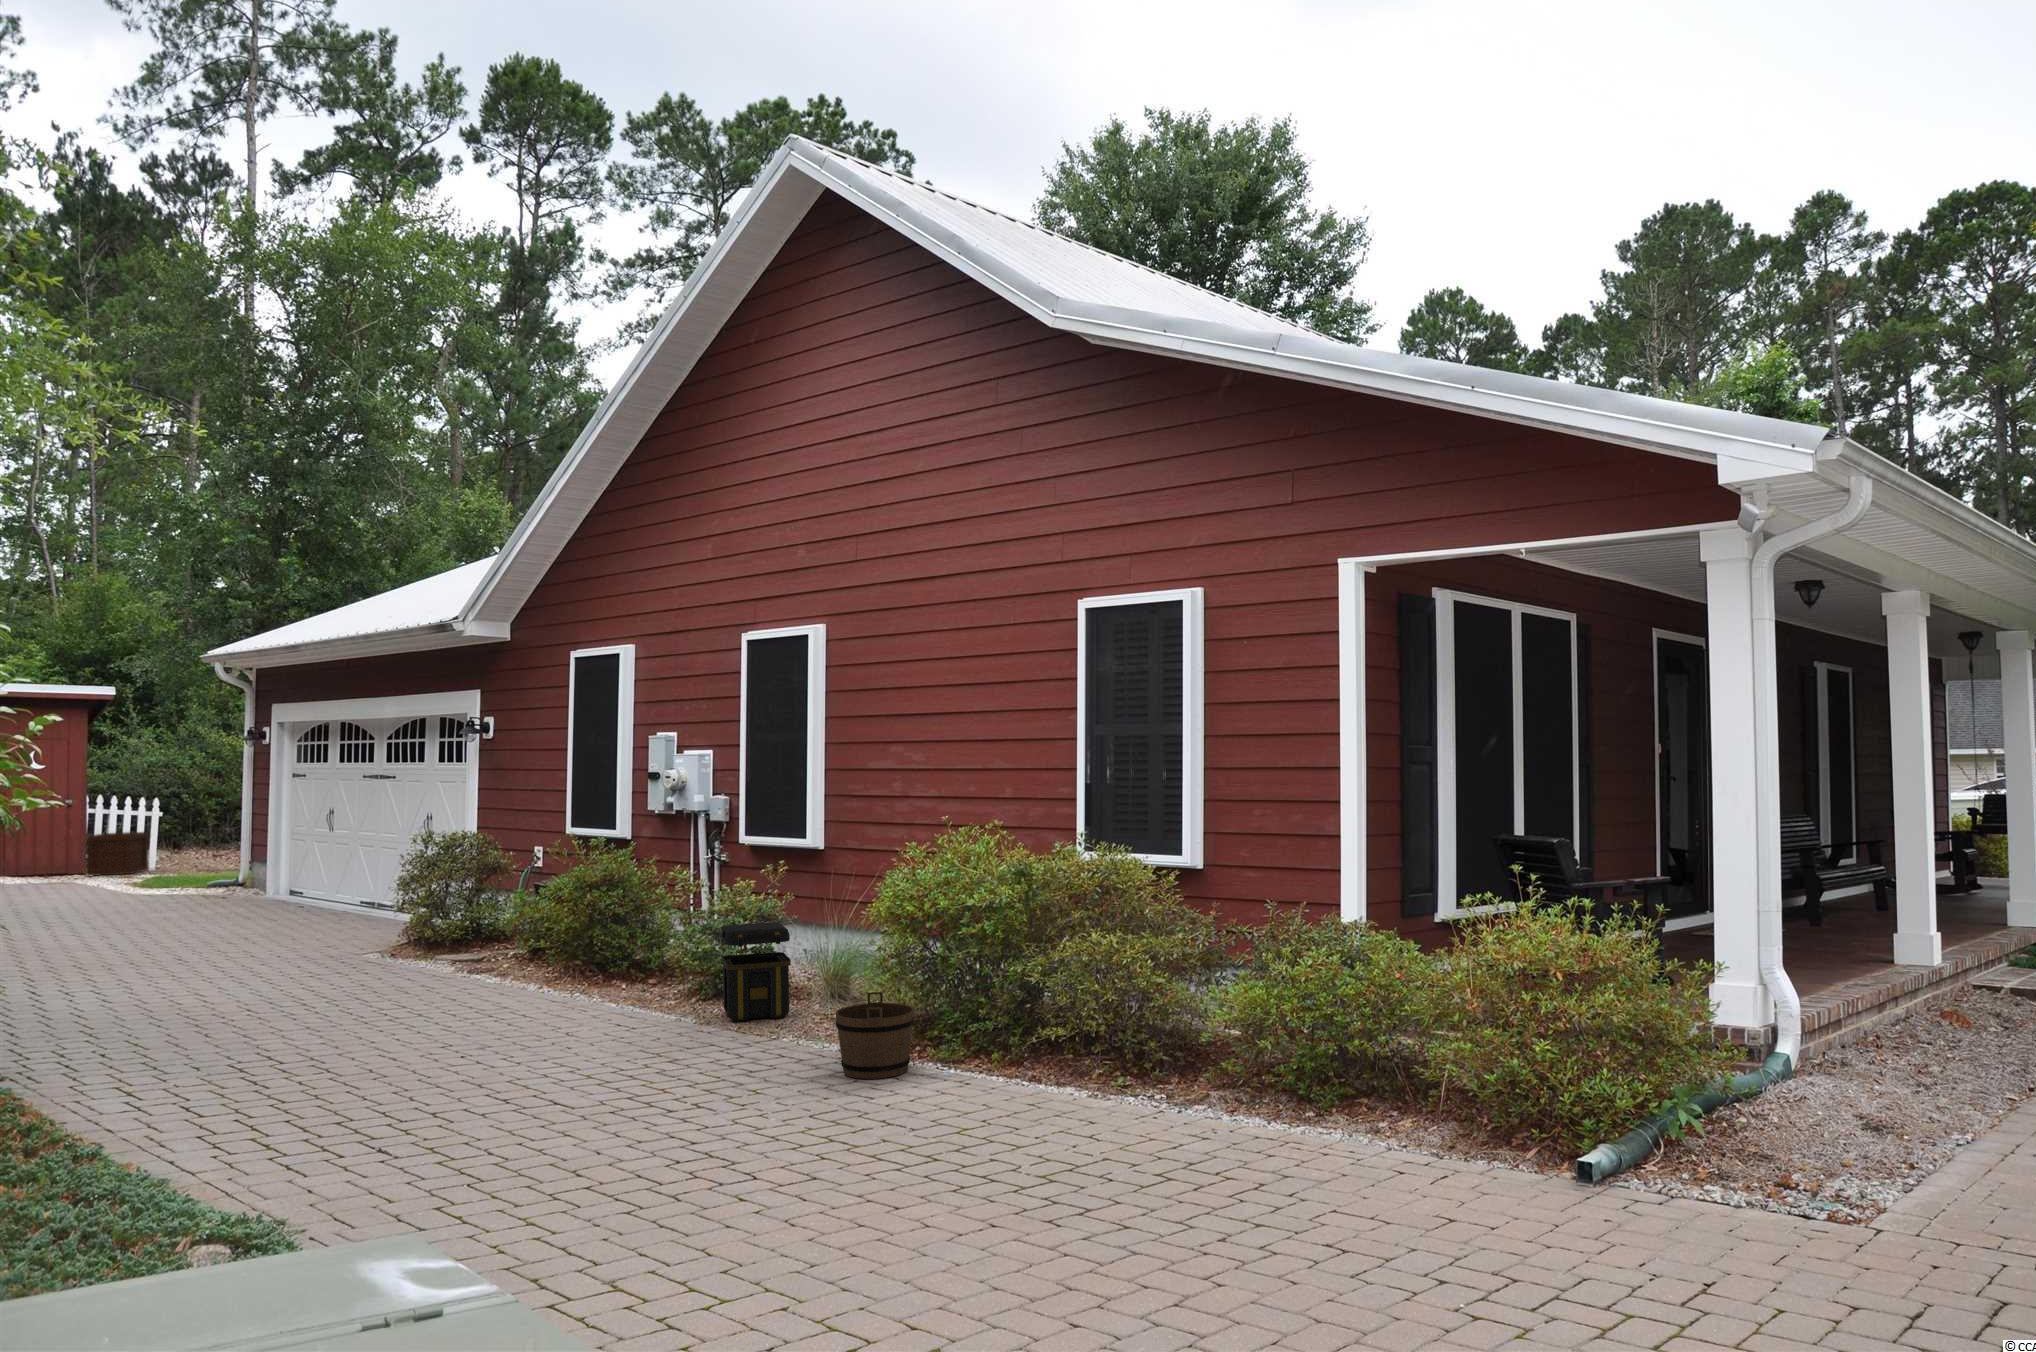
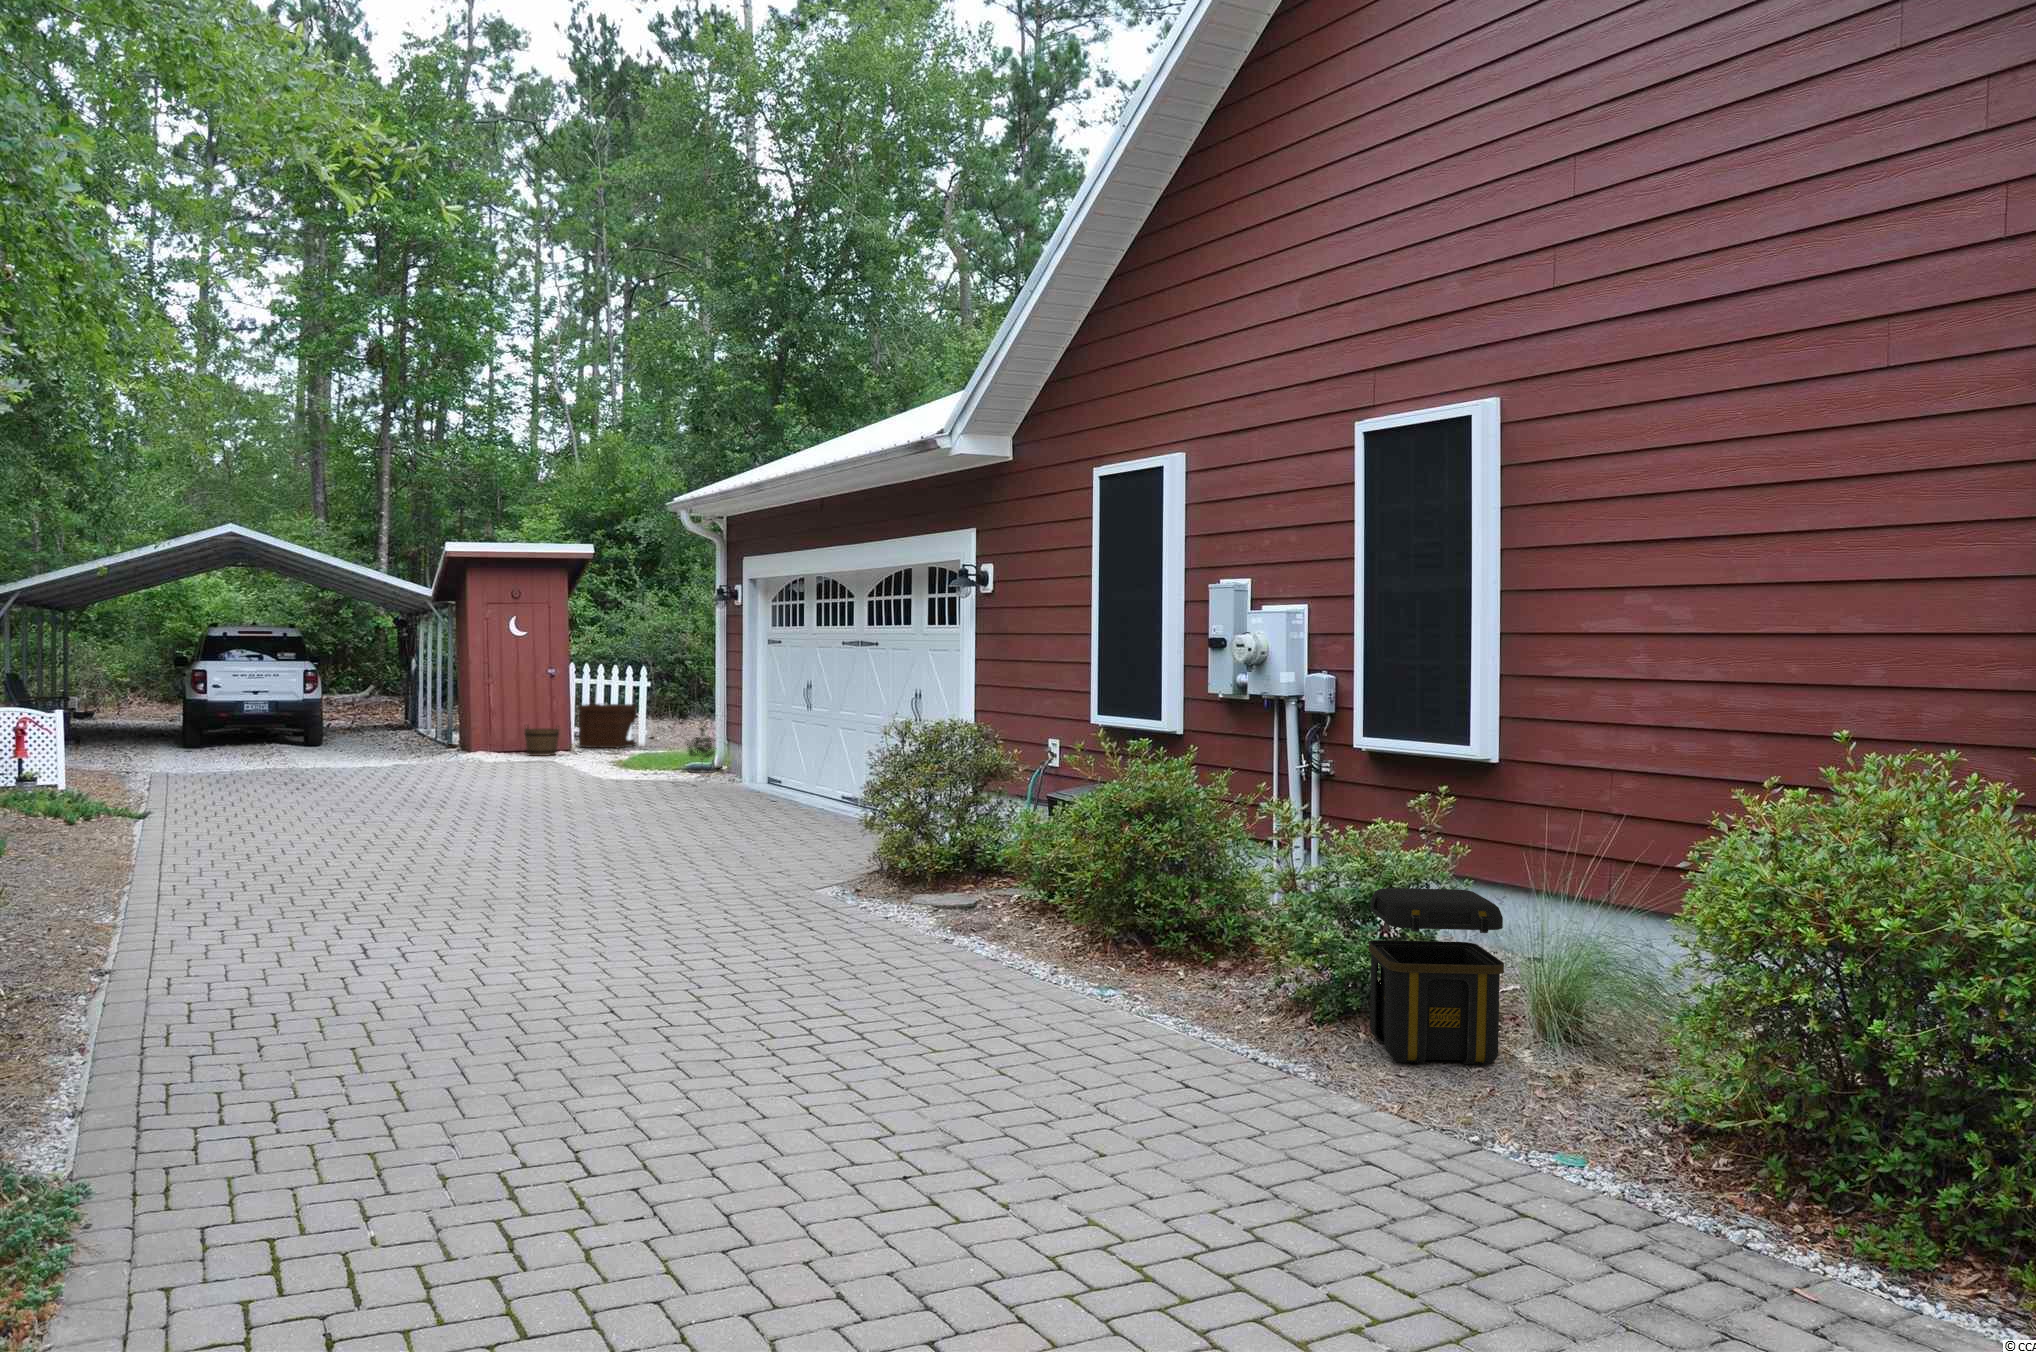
potted tree: none [207,844,243,891] -> present [687,726,716,773]
bucket: present [836,992,914,1079] -> present [524,726,559,756]

